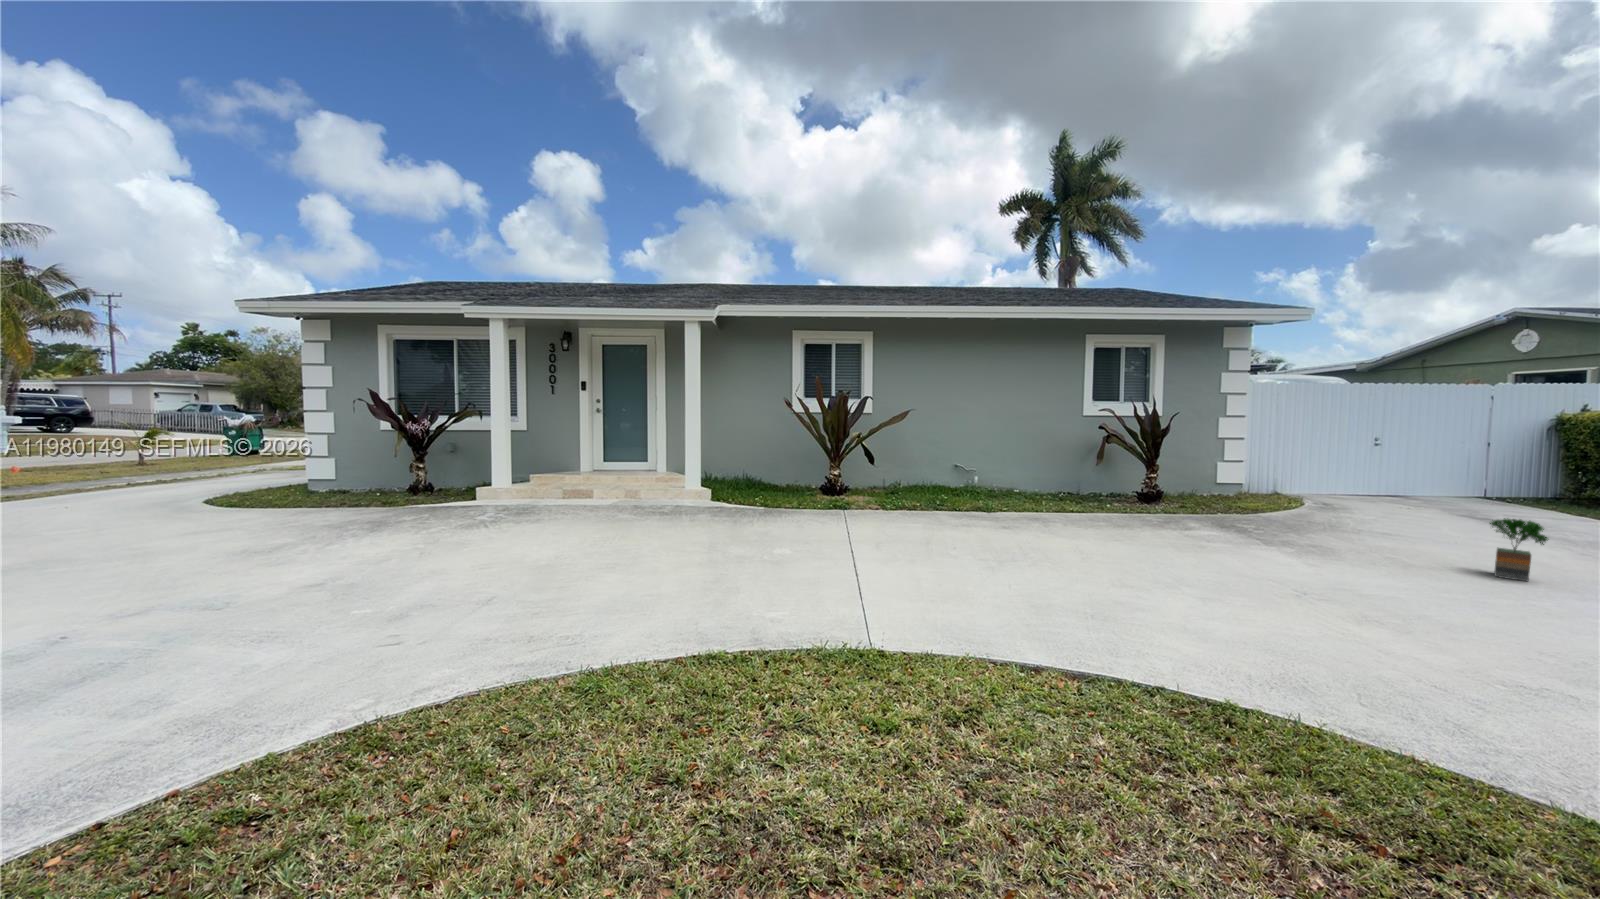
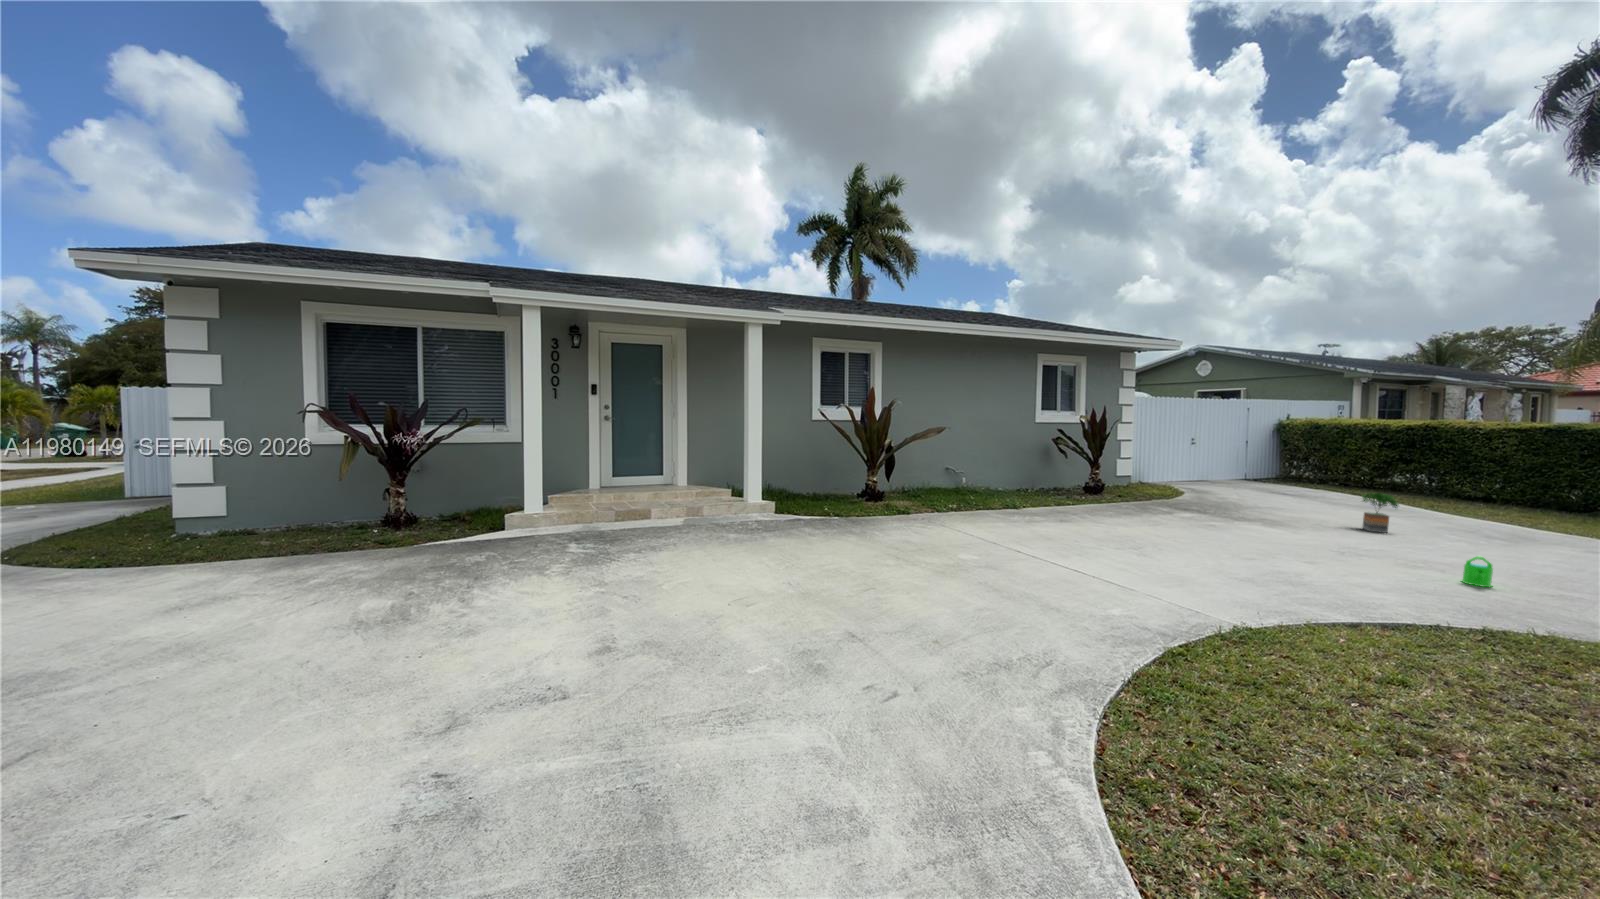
watering can: none [1425,609,1471,658] -> present [1462,556,1493,587]

